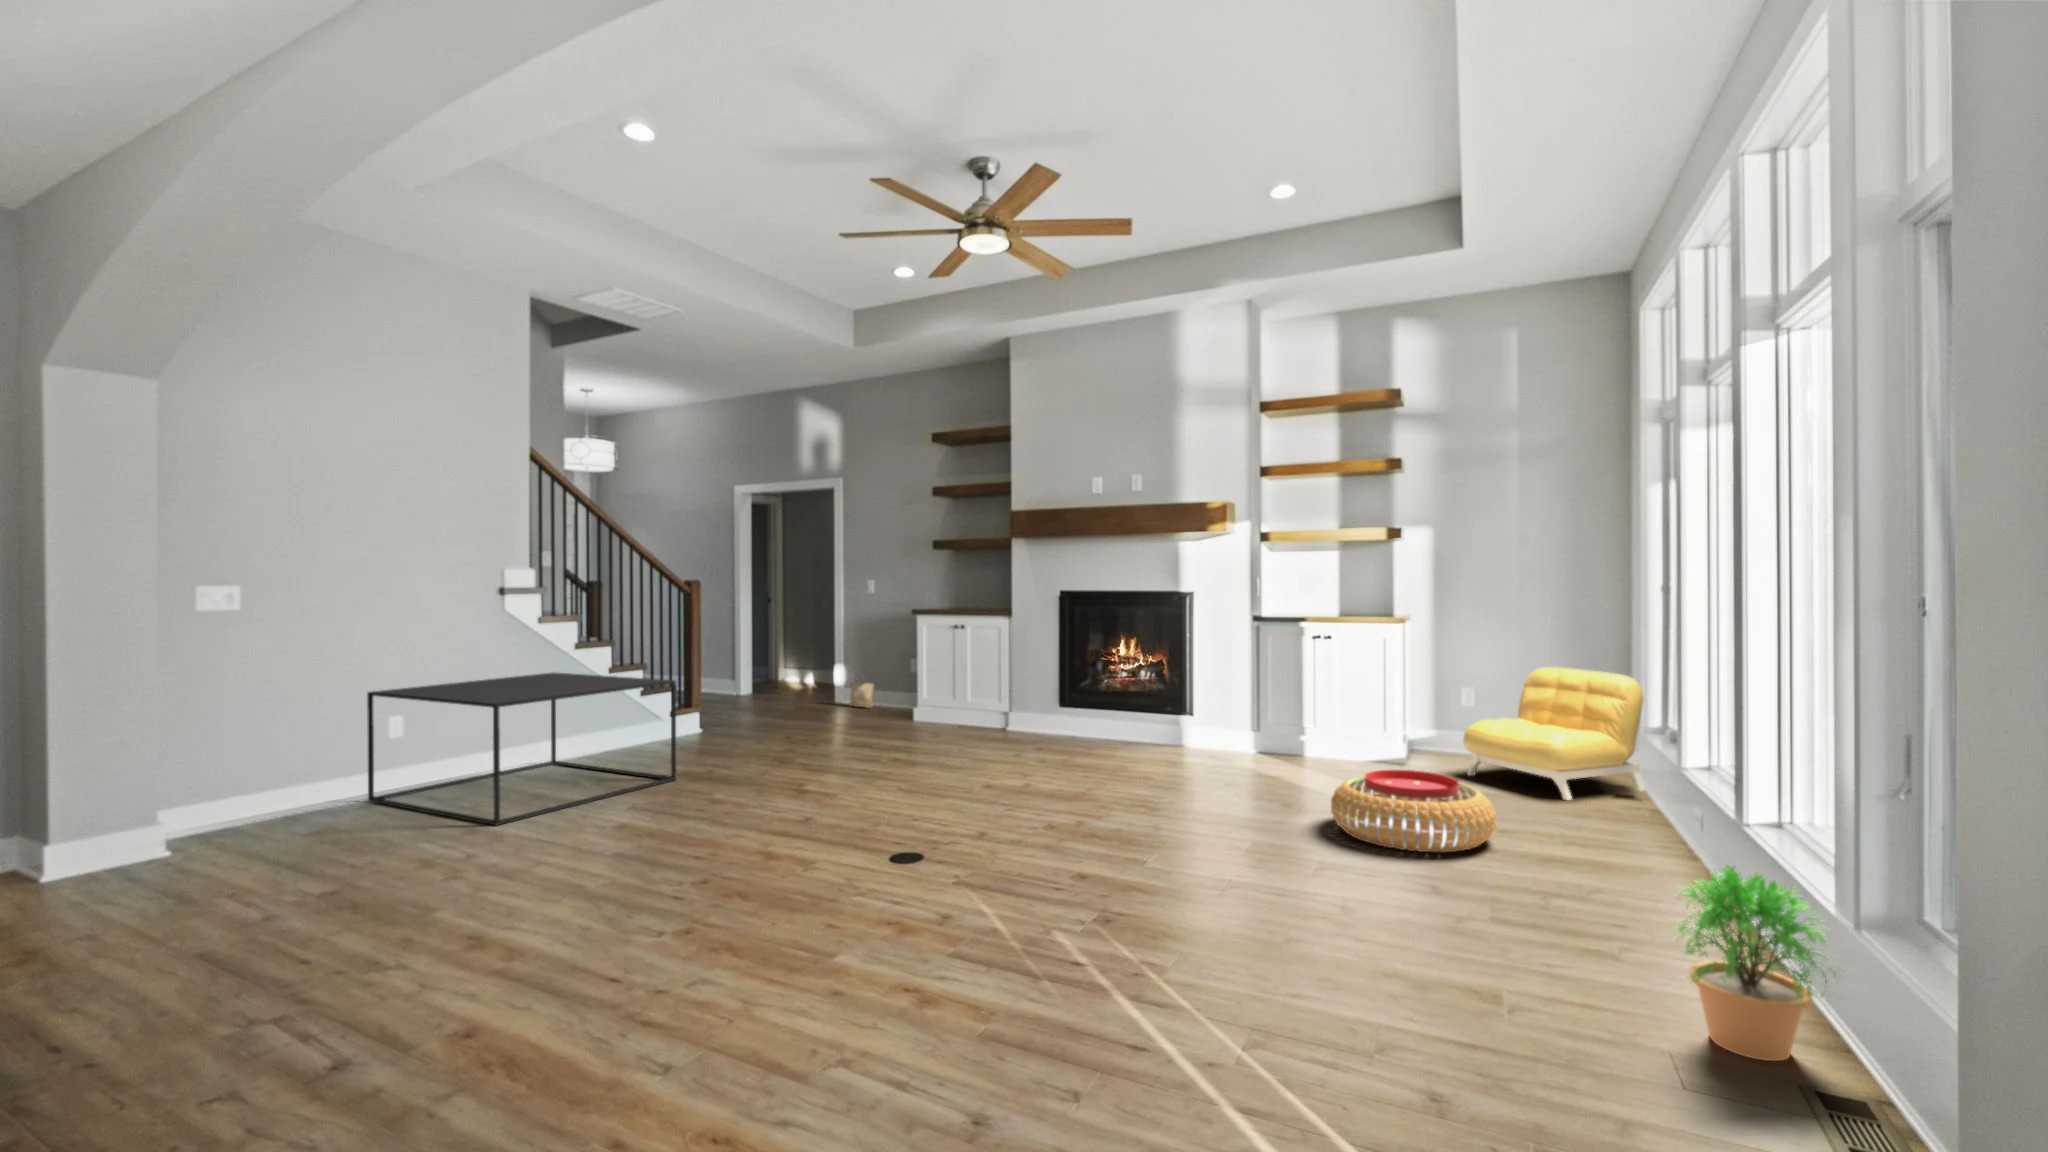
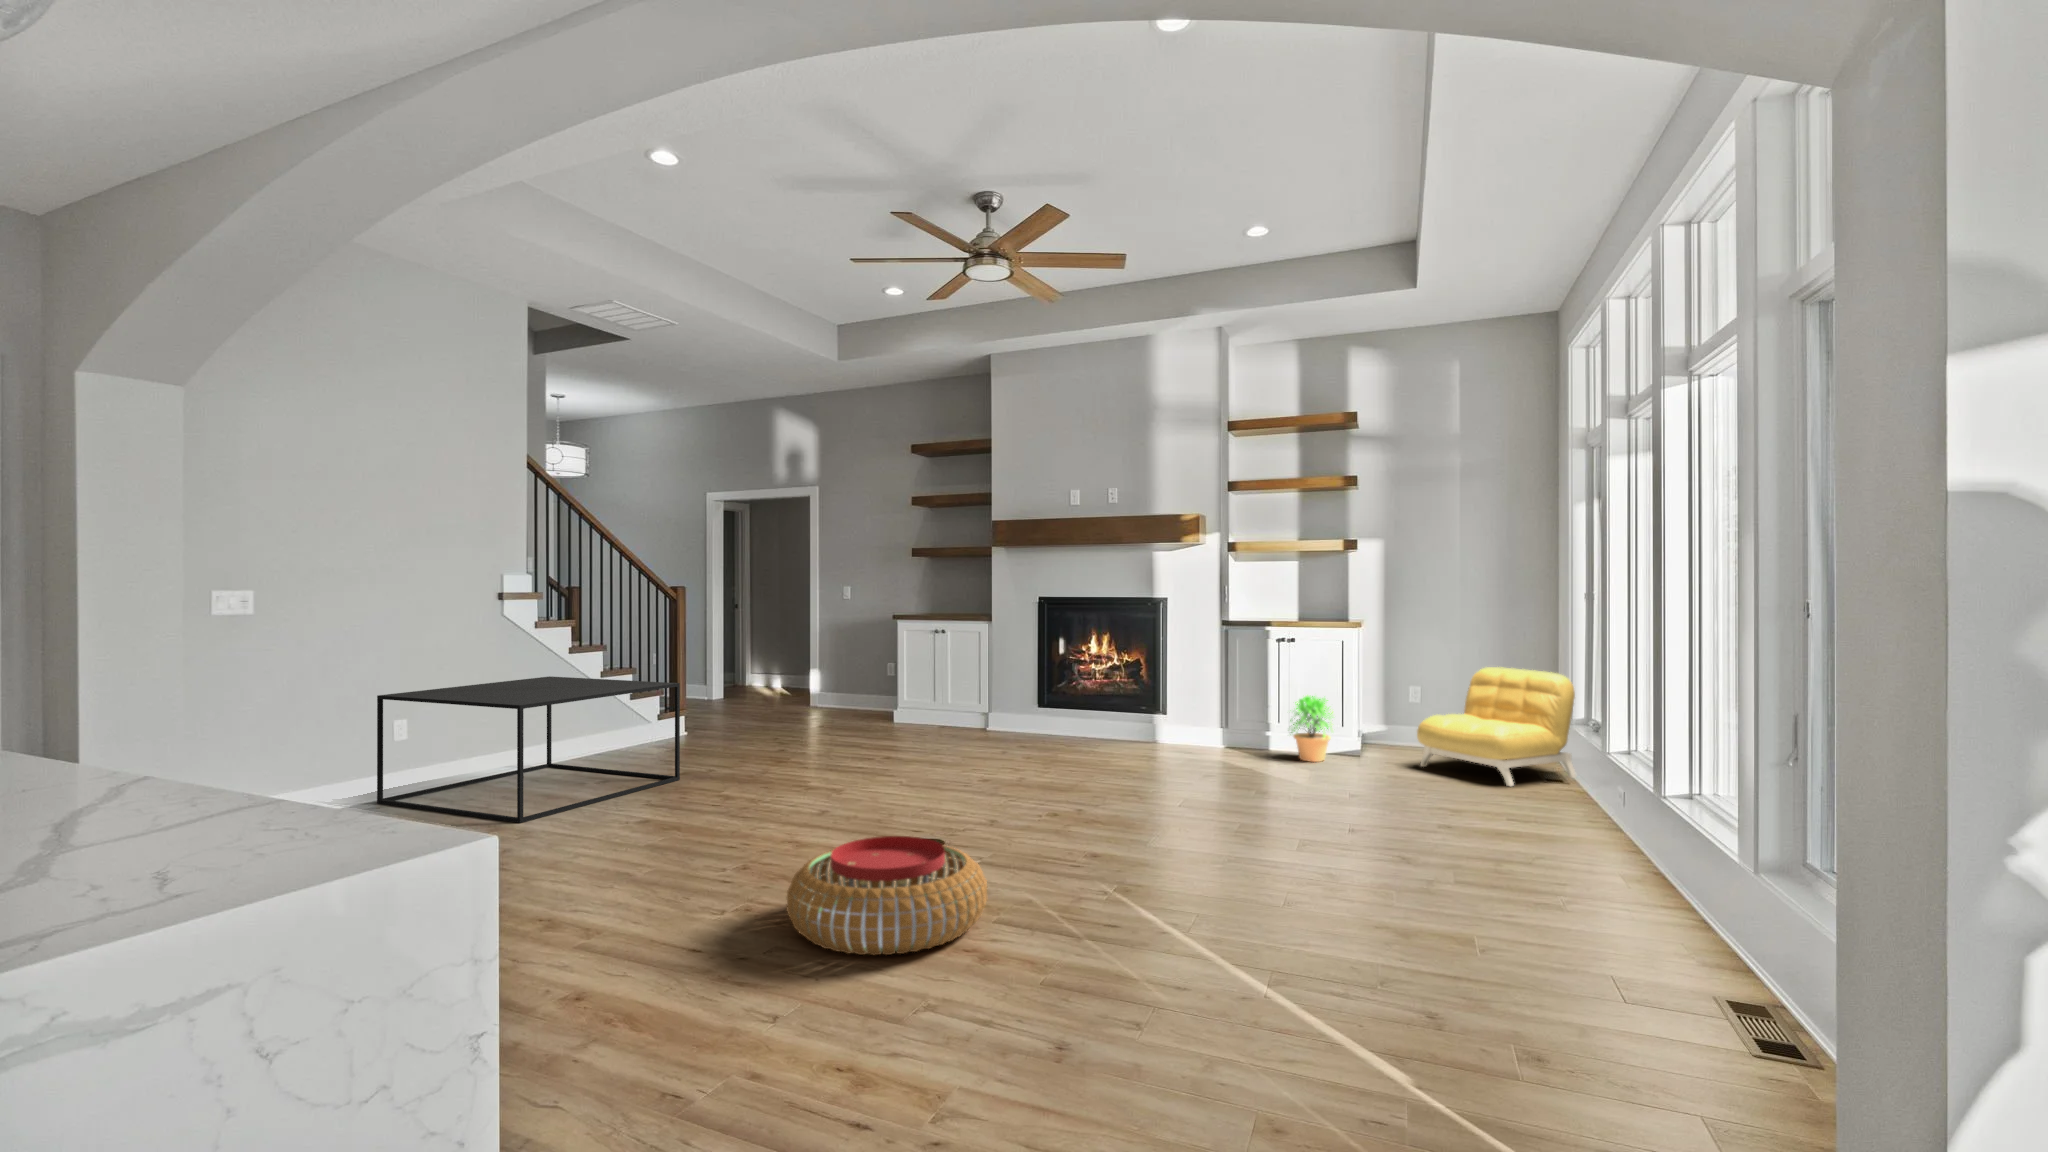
woven basket: present [850,672,874,708] -> none [823,673,849,711]
pouf: present [1331,770,1496,852] -> present [787,836,987,955]
potted plant: present [1677,865,1838,1061] -> present [1290,695,1333,762]

